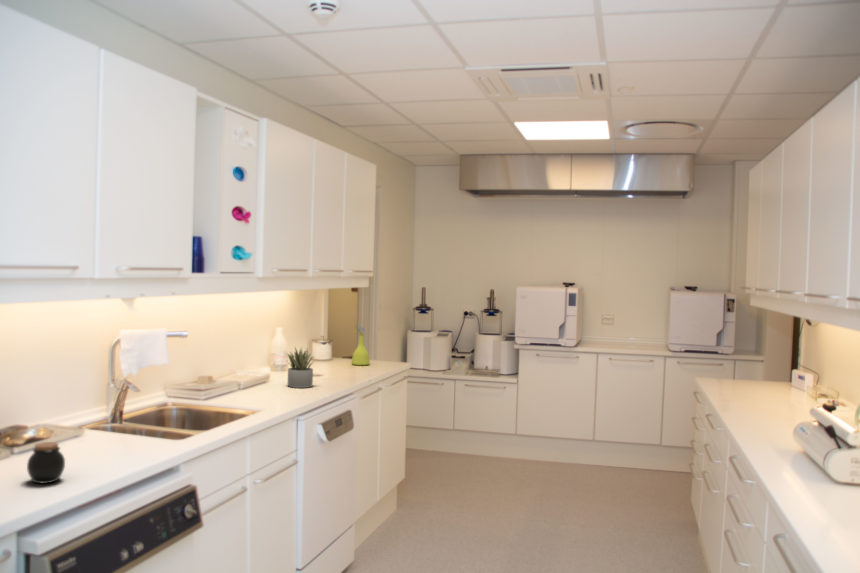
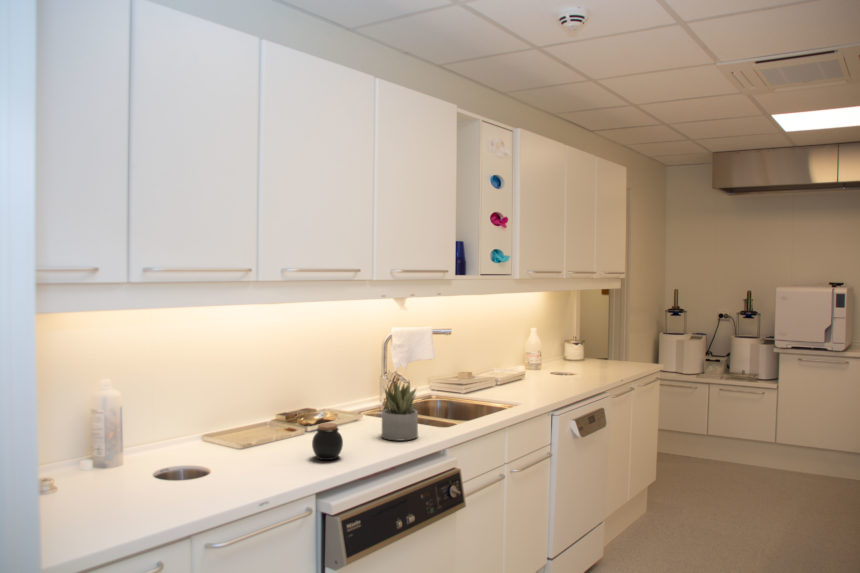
spray bottle: present [352,325,369,365] -> none [604,326,622,365]
succulent plant: present [288,348,313,388] -> present [382,380,418,441]

